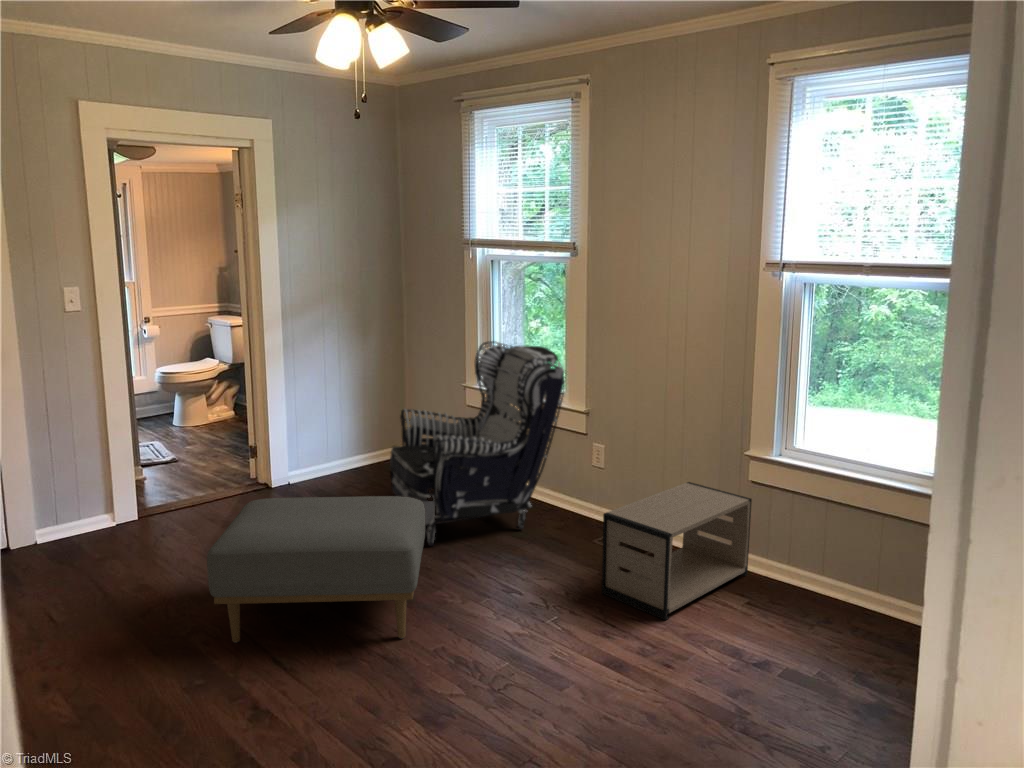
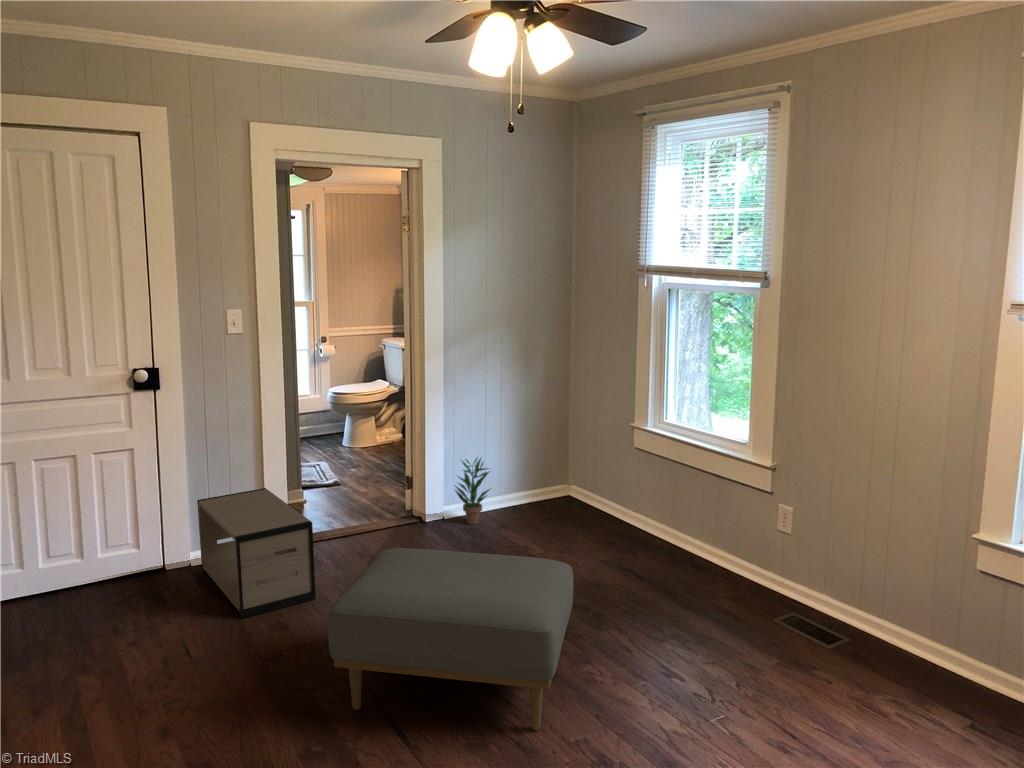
armchair: present [390,341,565,546] -> none [542,381,748,611]
potted plant: none [299,420,338,486] -> present [455,458,490,525]
nightstand: present [602,482,752,620] -> present [197,488,316,618]

